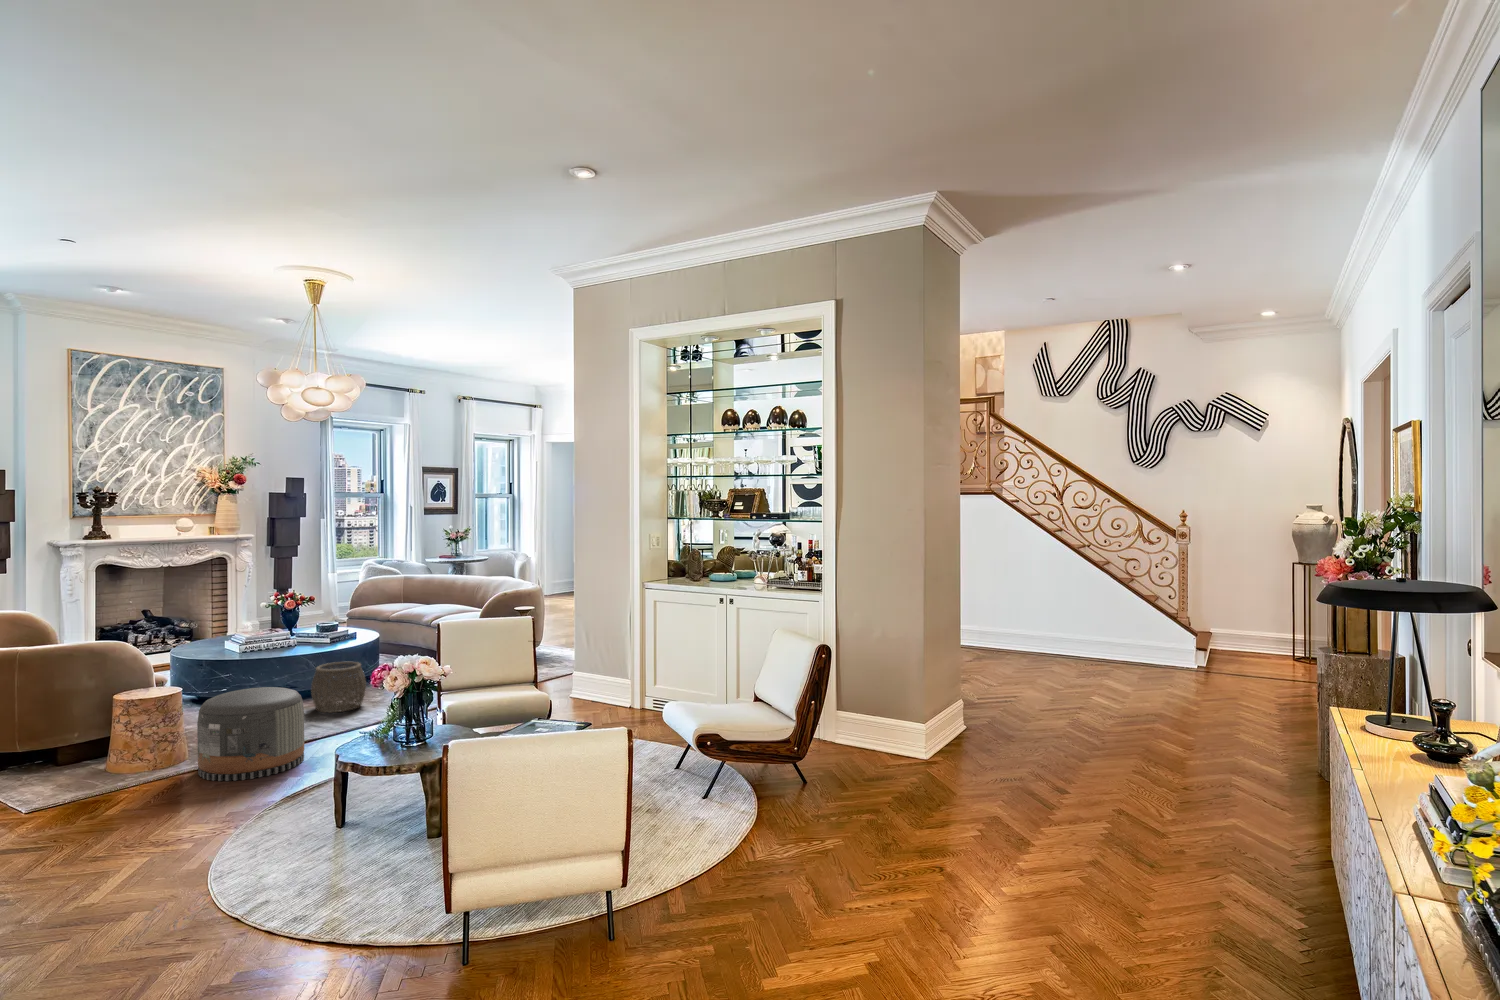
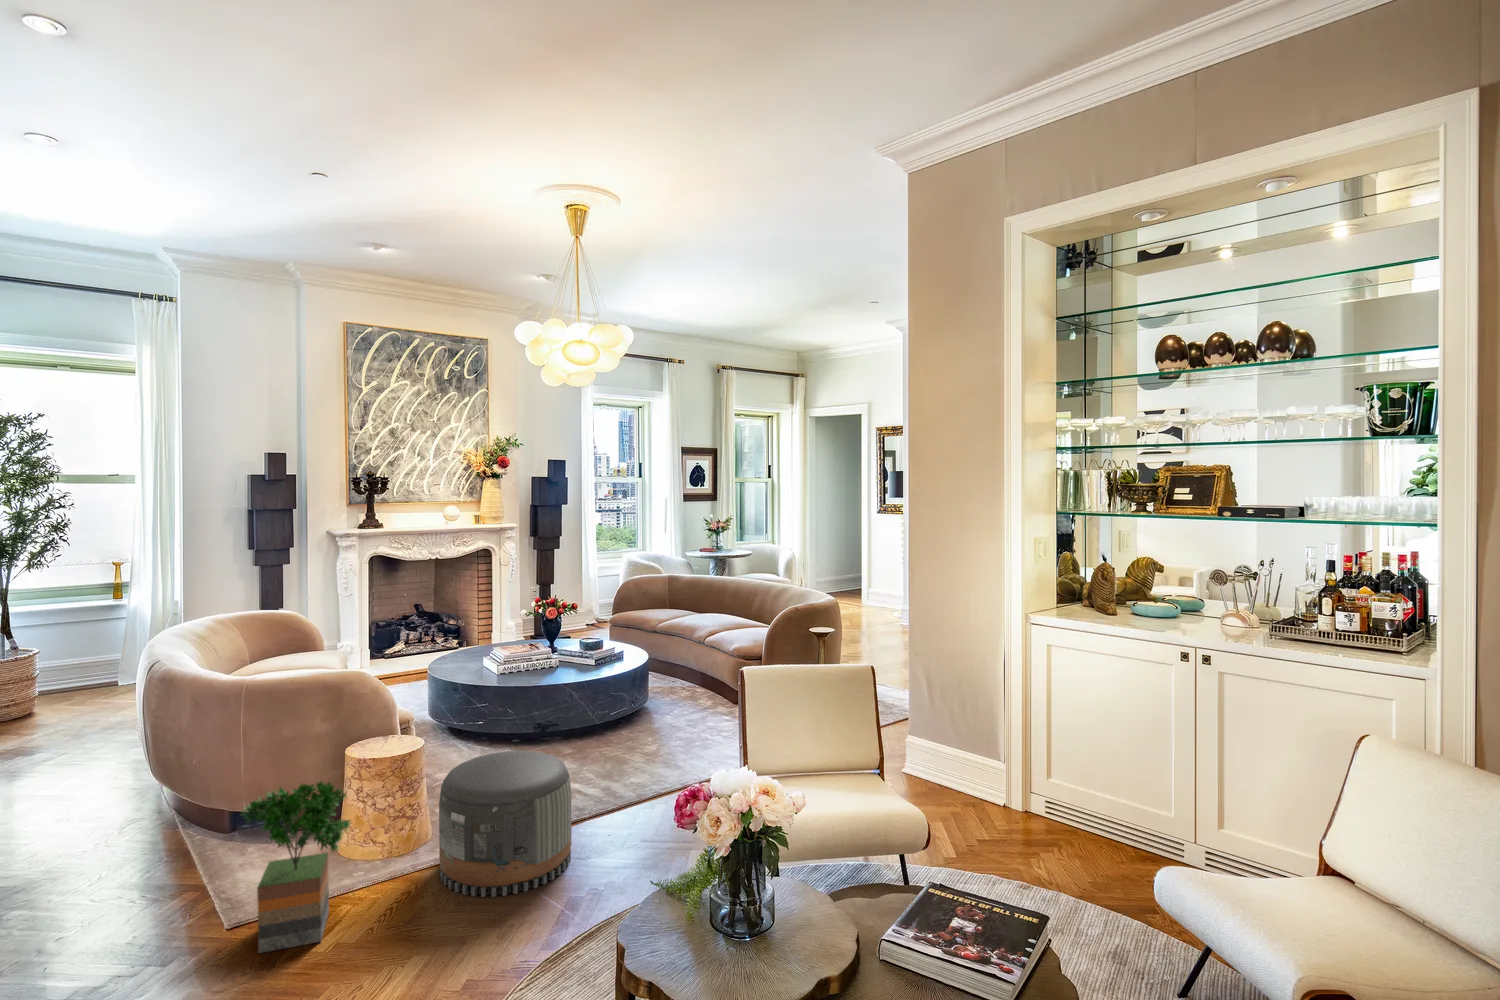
woven basket: present [311,662,366,713] -> none [577,695,641,765]
potted tree: none [42,701,134,818] -> present [241,781,351,953]

